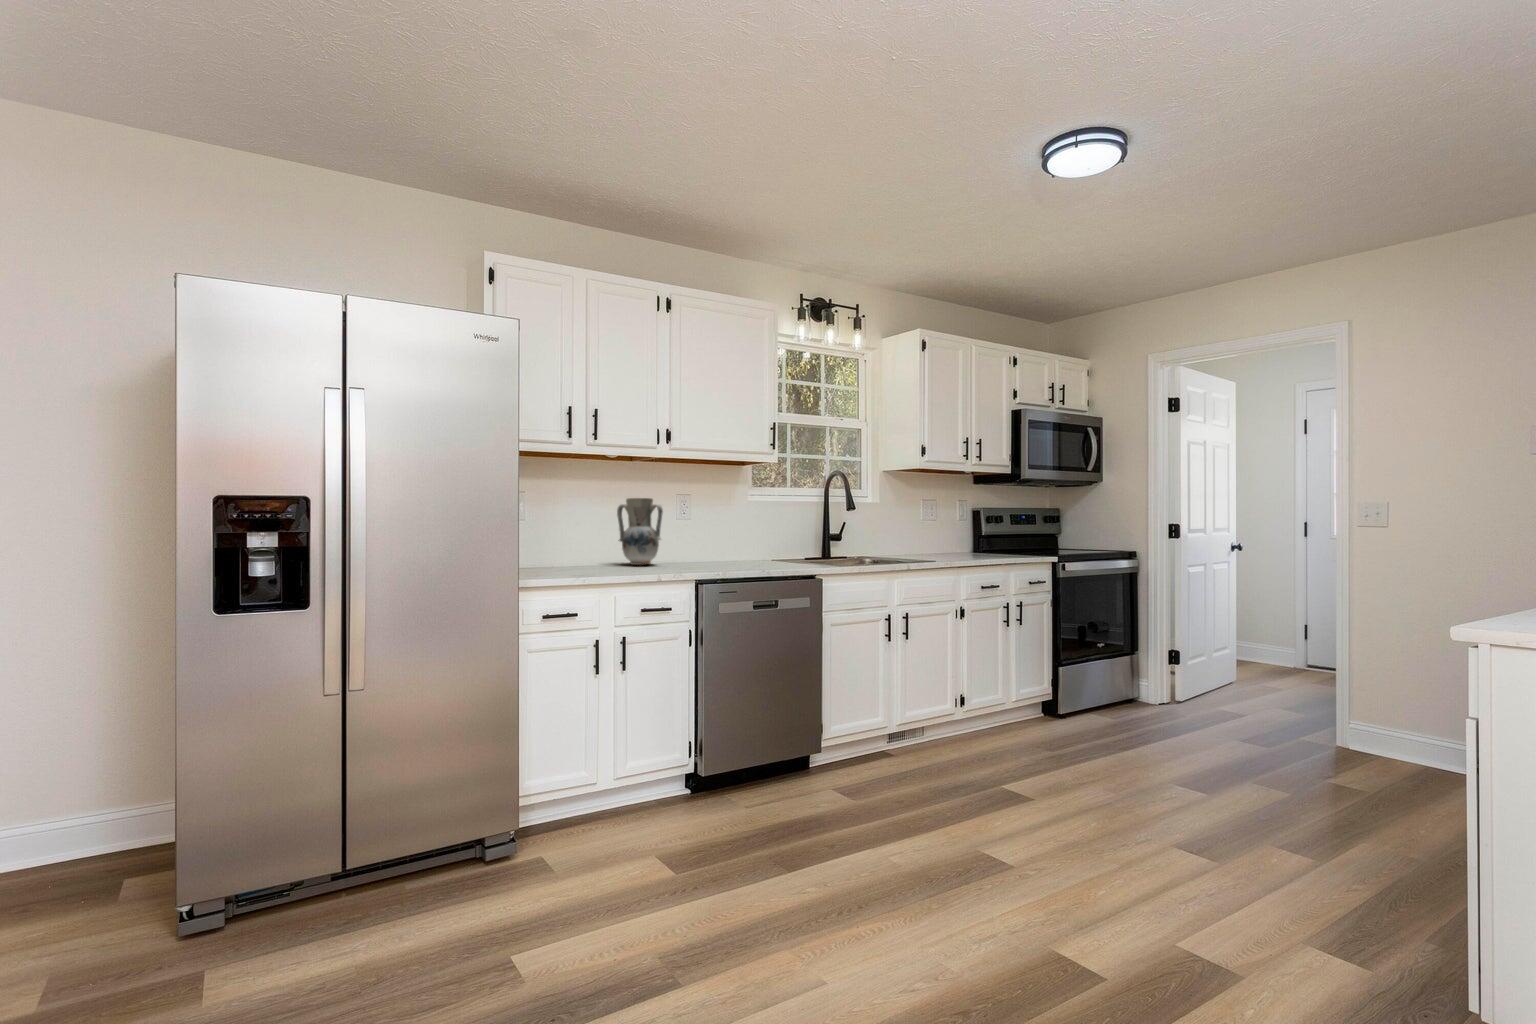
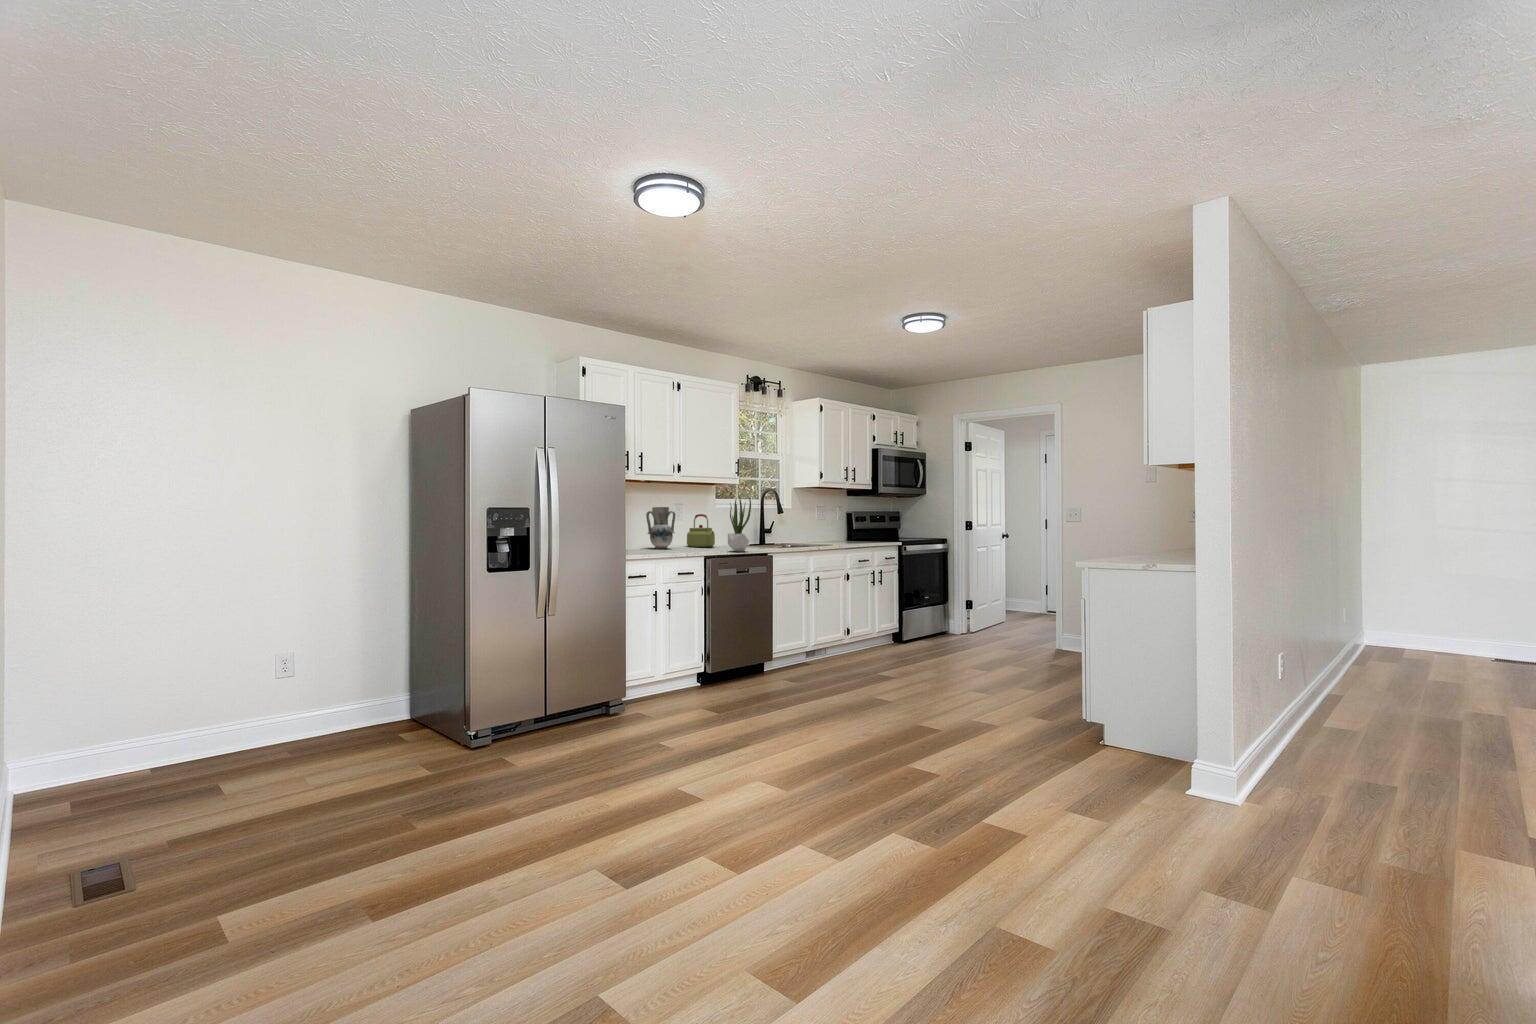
potted plant: none [742,478,782,572] -> present [728,497,751,551]
kettle: none [691,510,736,562] -> present [687,514,715,547]

